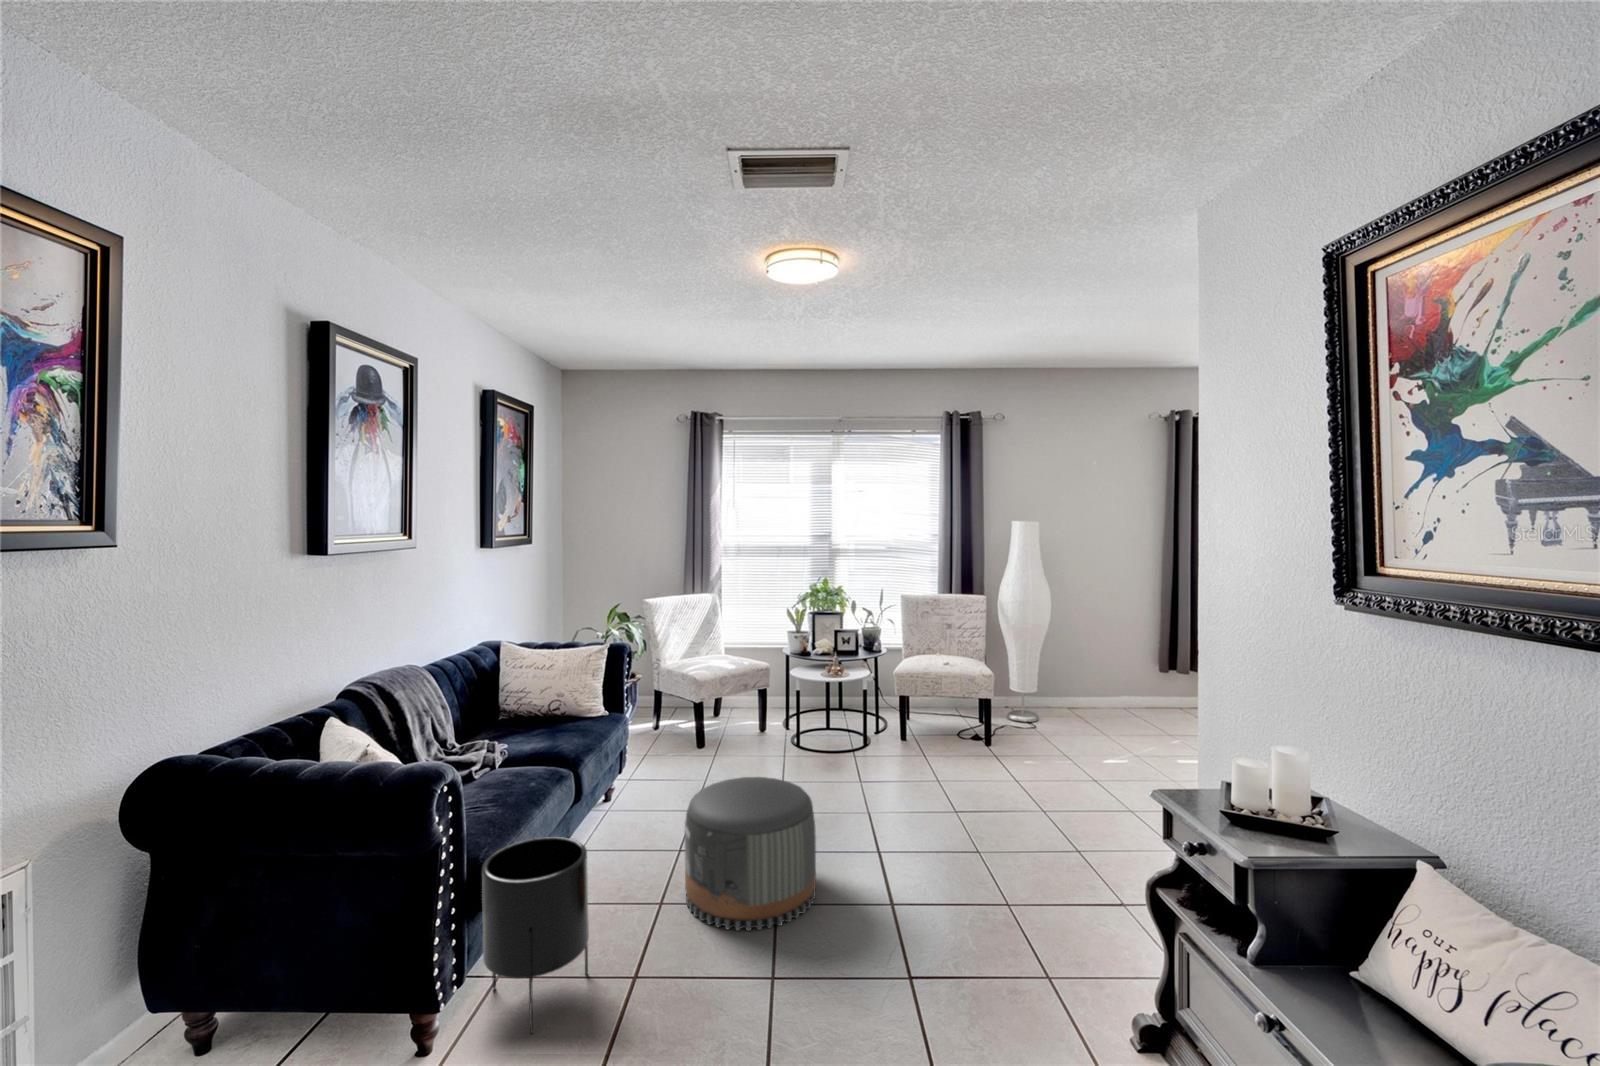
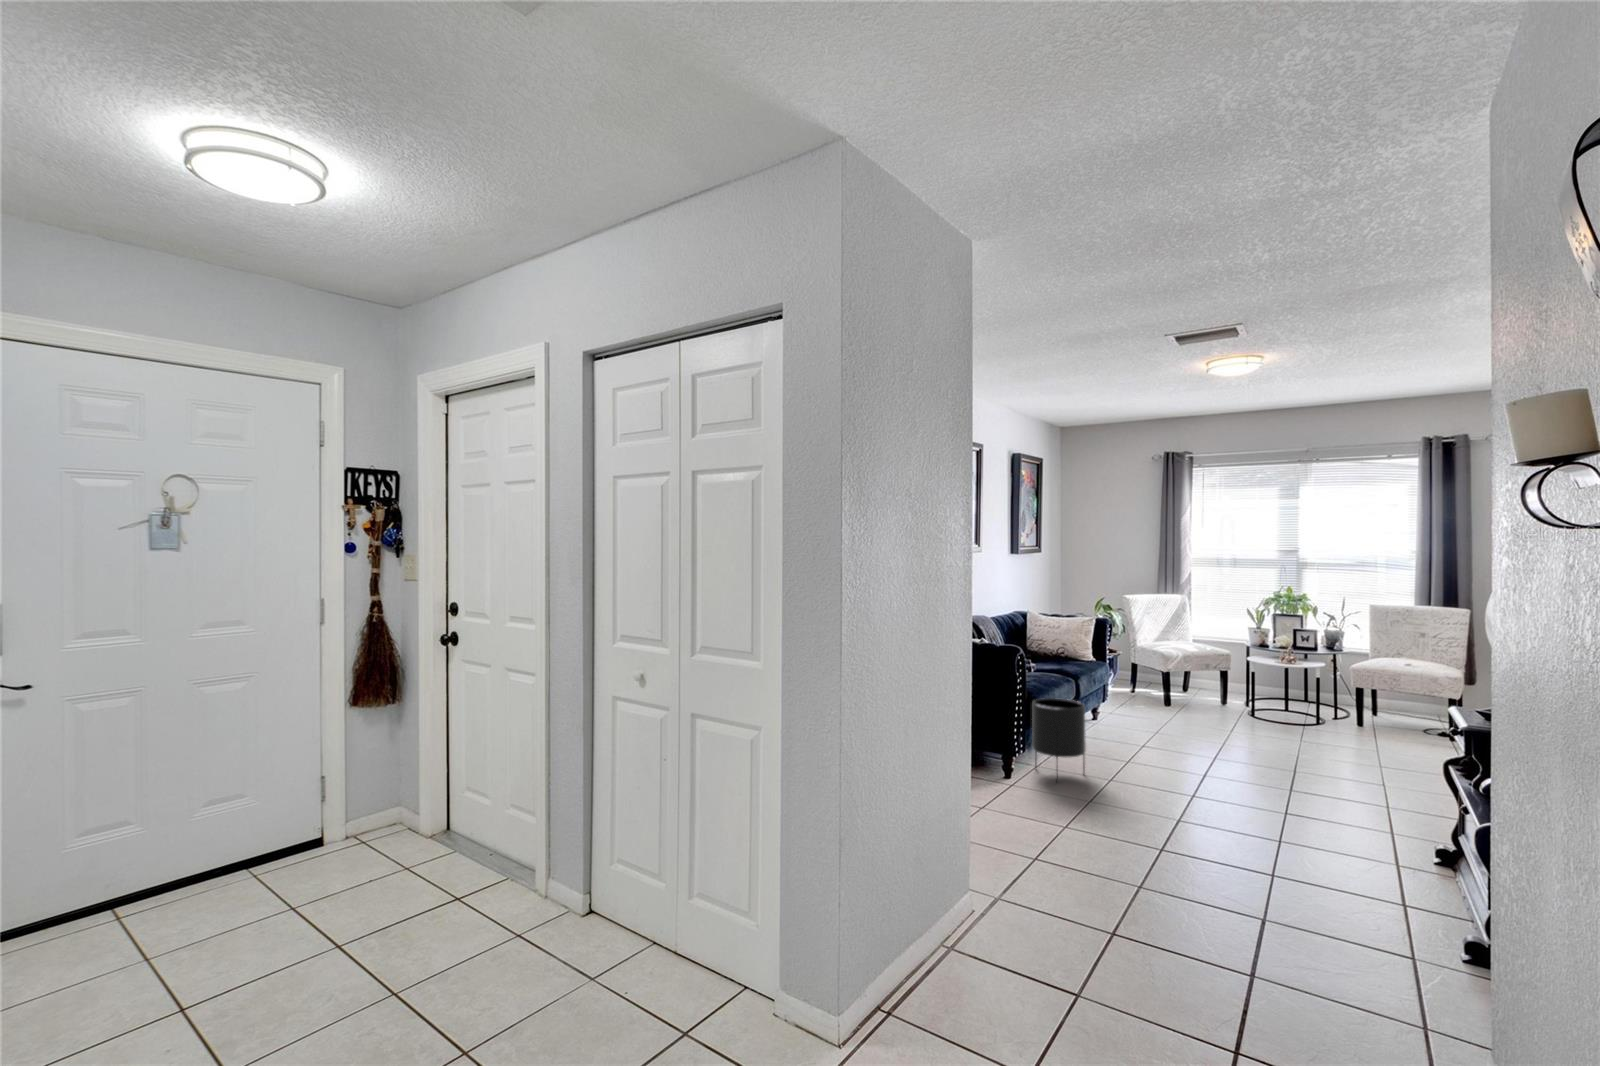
pouf: present [684,777,816,931] -> none [1144,699,1237,783]

